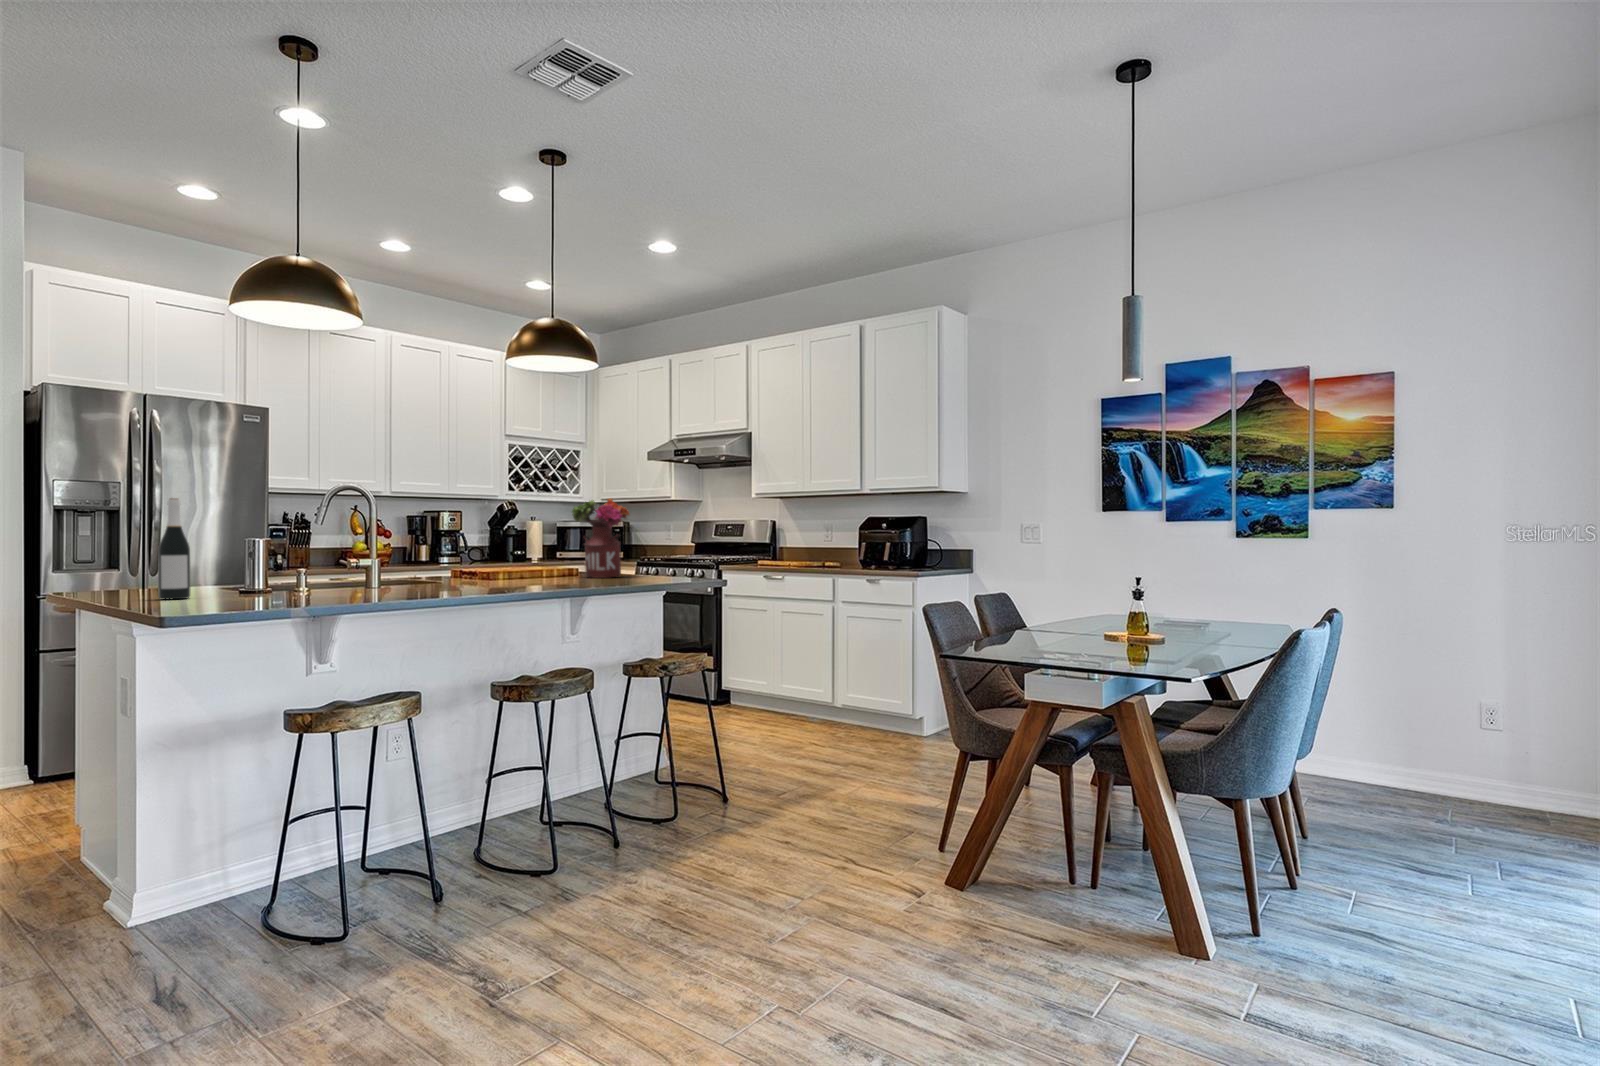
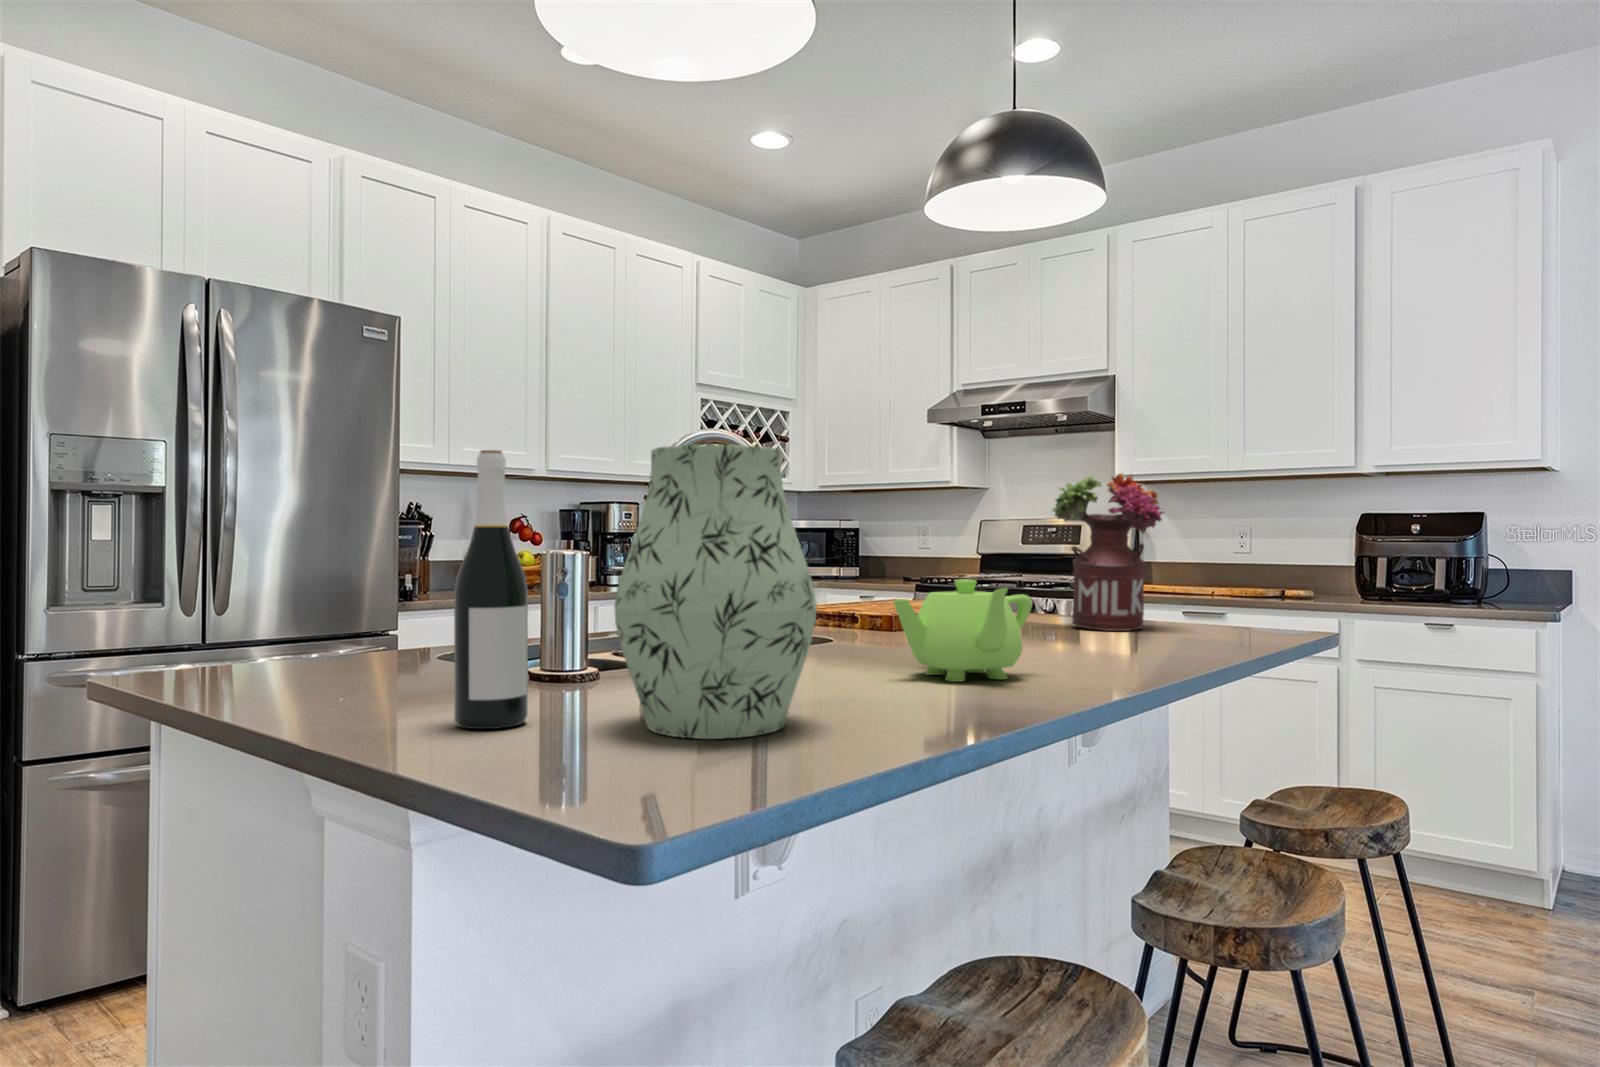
vase: none [212,497,299,600] -> present [614,445,817,739]
teapot: none [388,548,459,590] -> present [894,579,1032,682]

